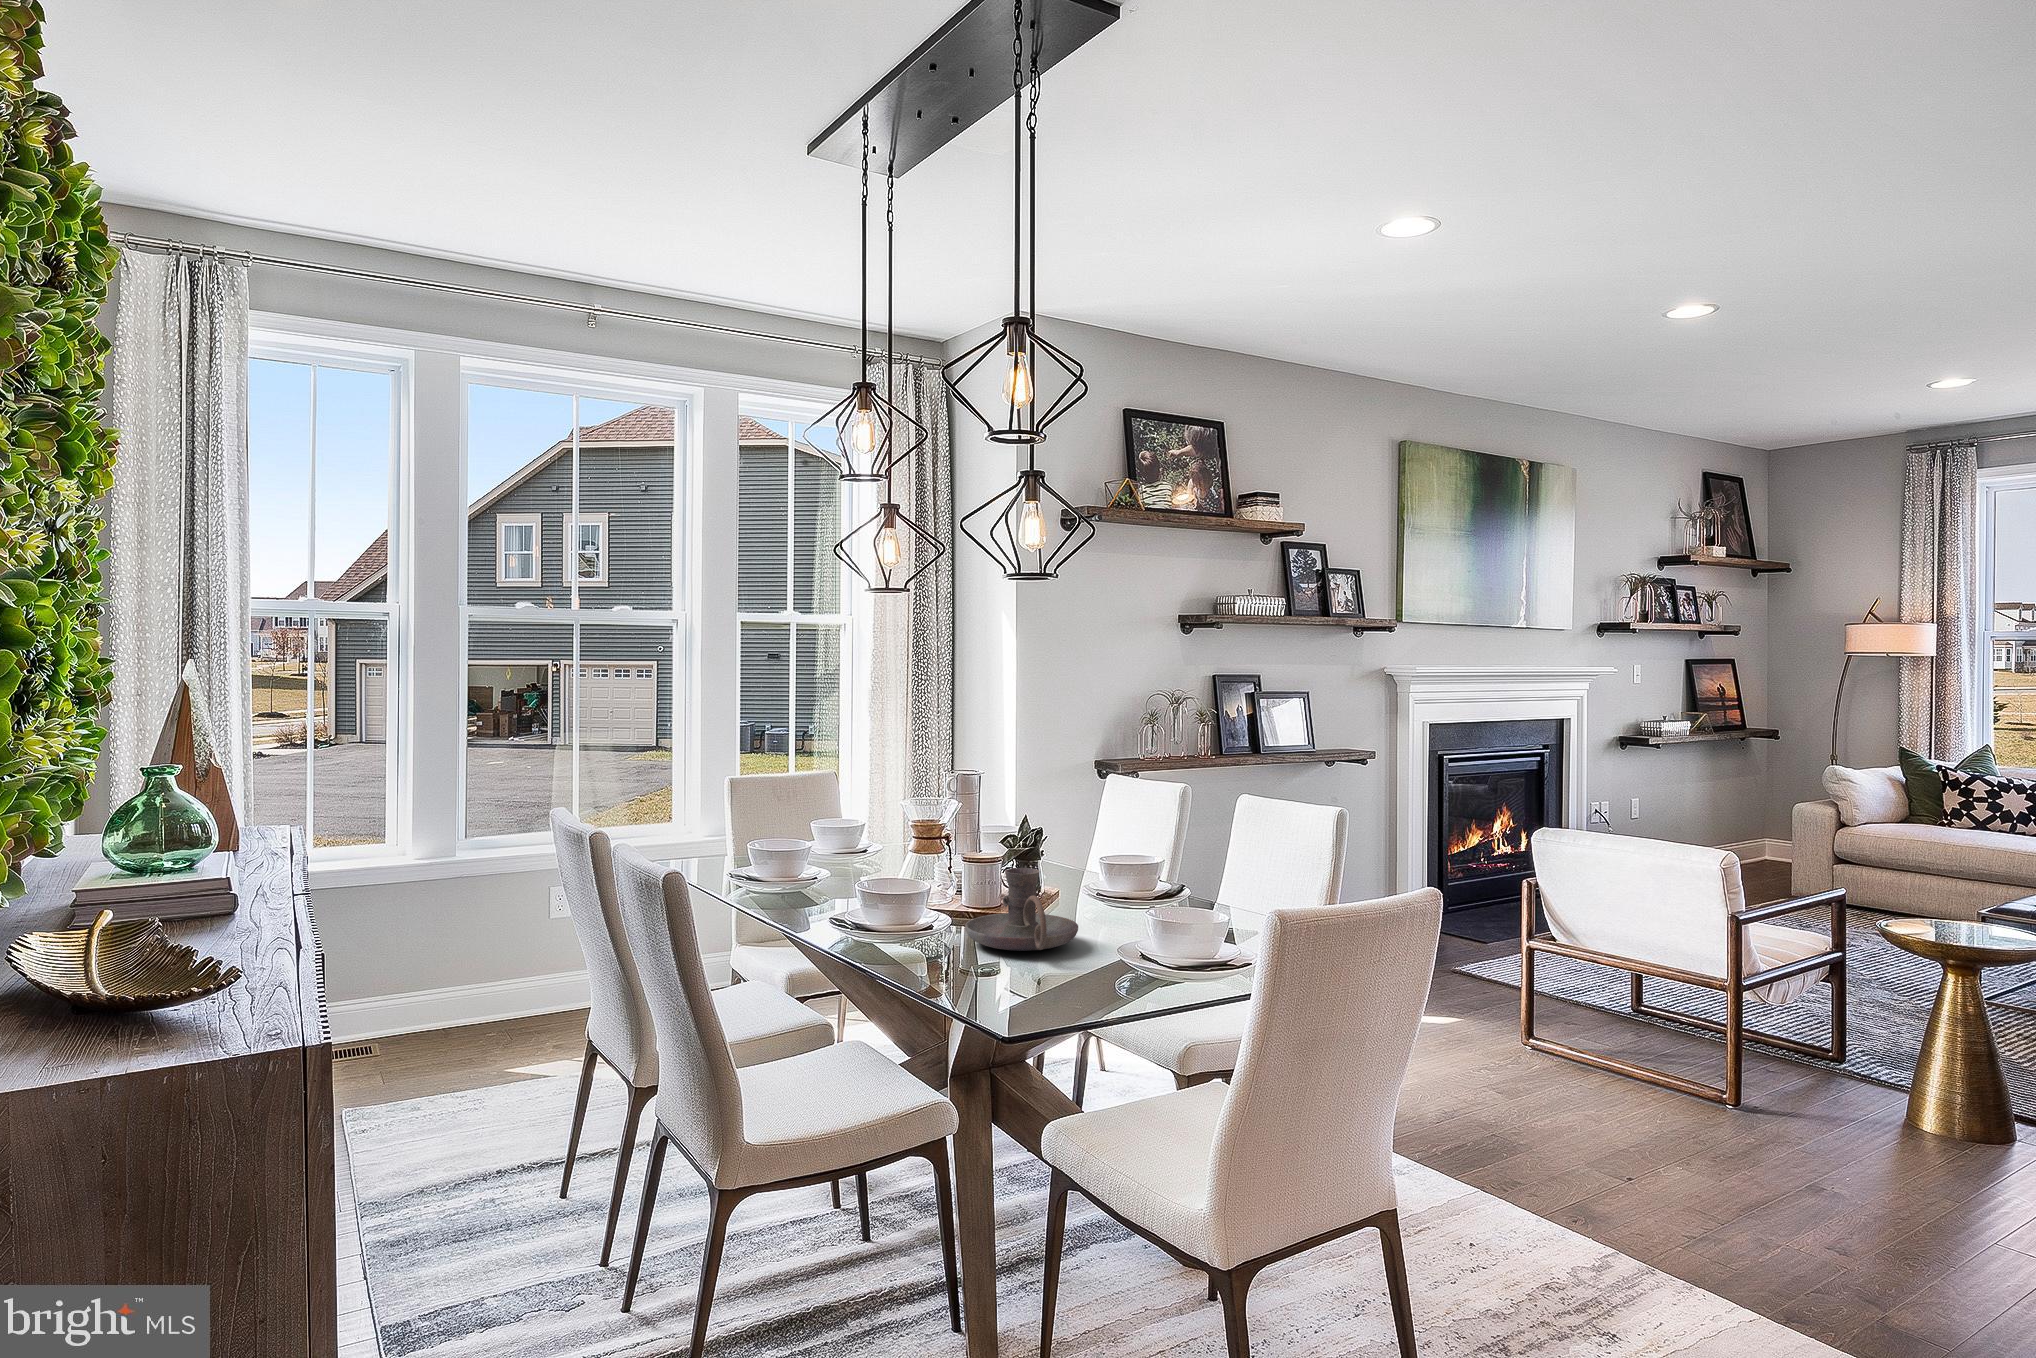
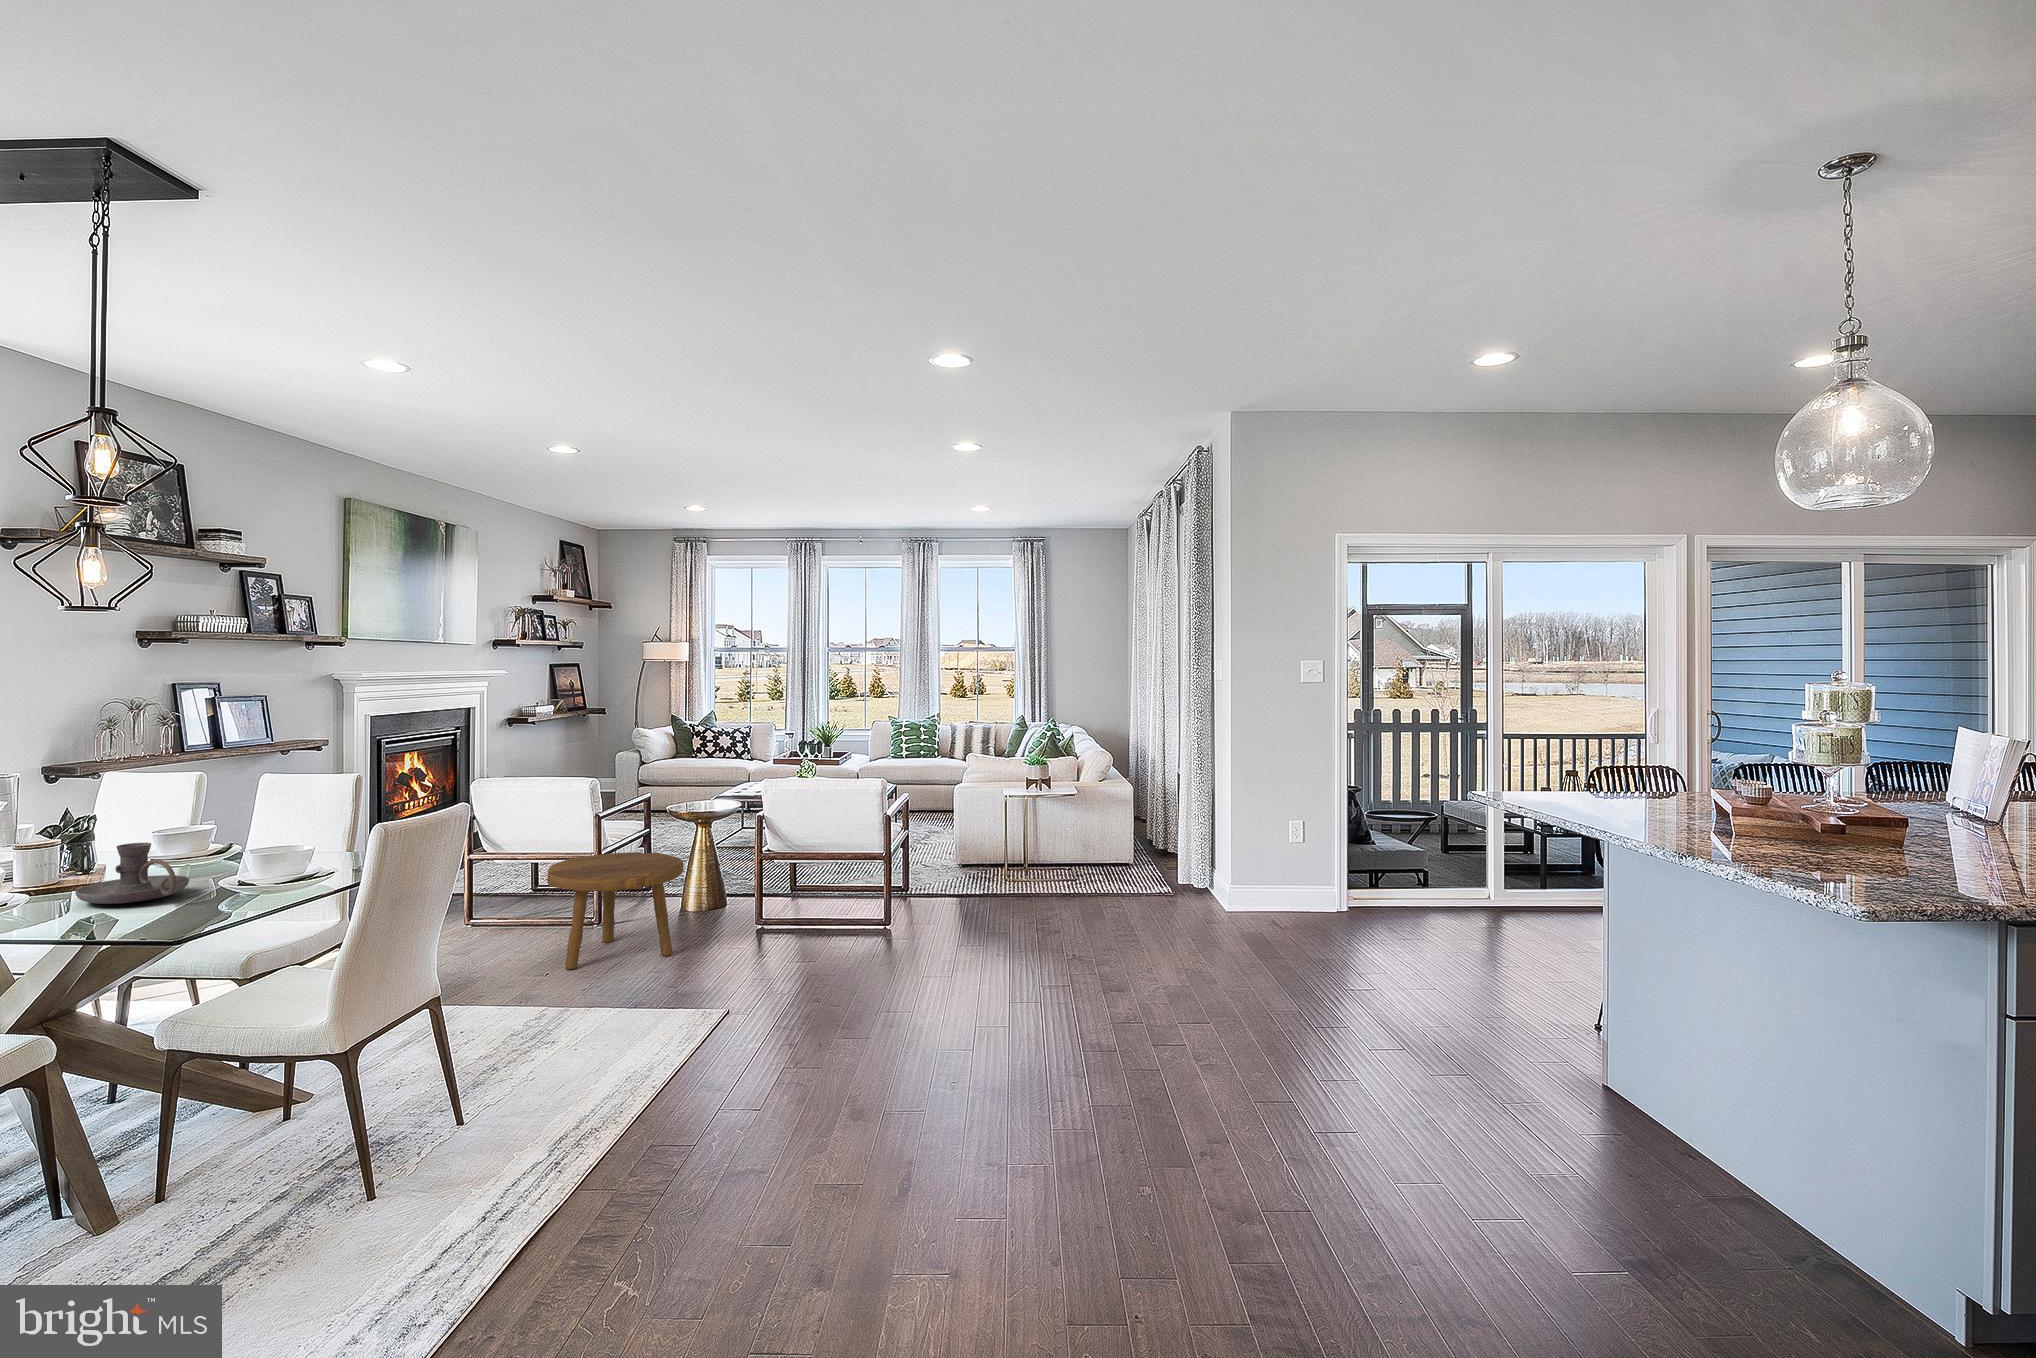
footstool: none [1631,983,1913,1226] -> present [547,852,684,969]

